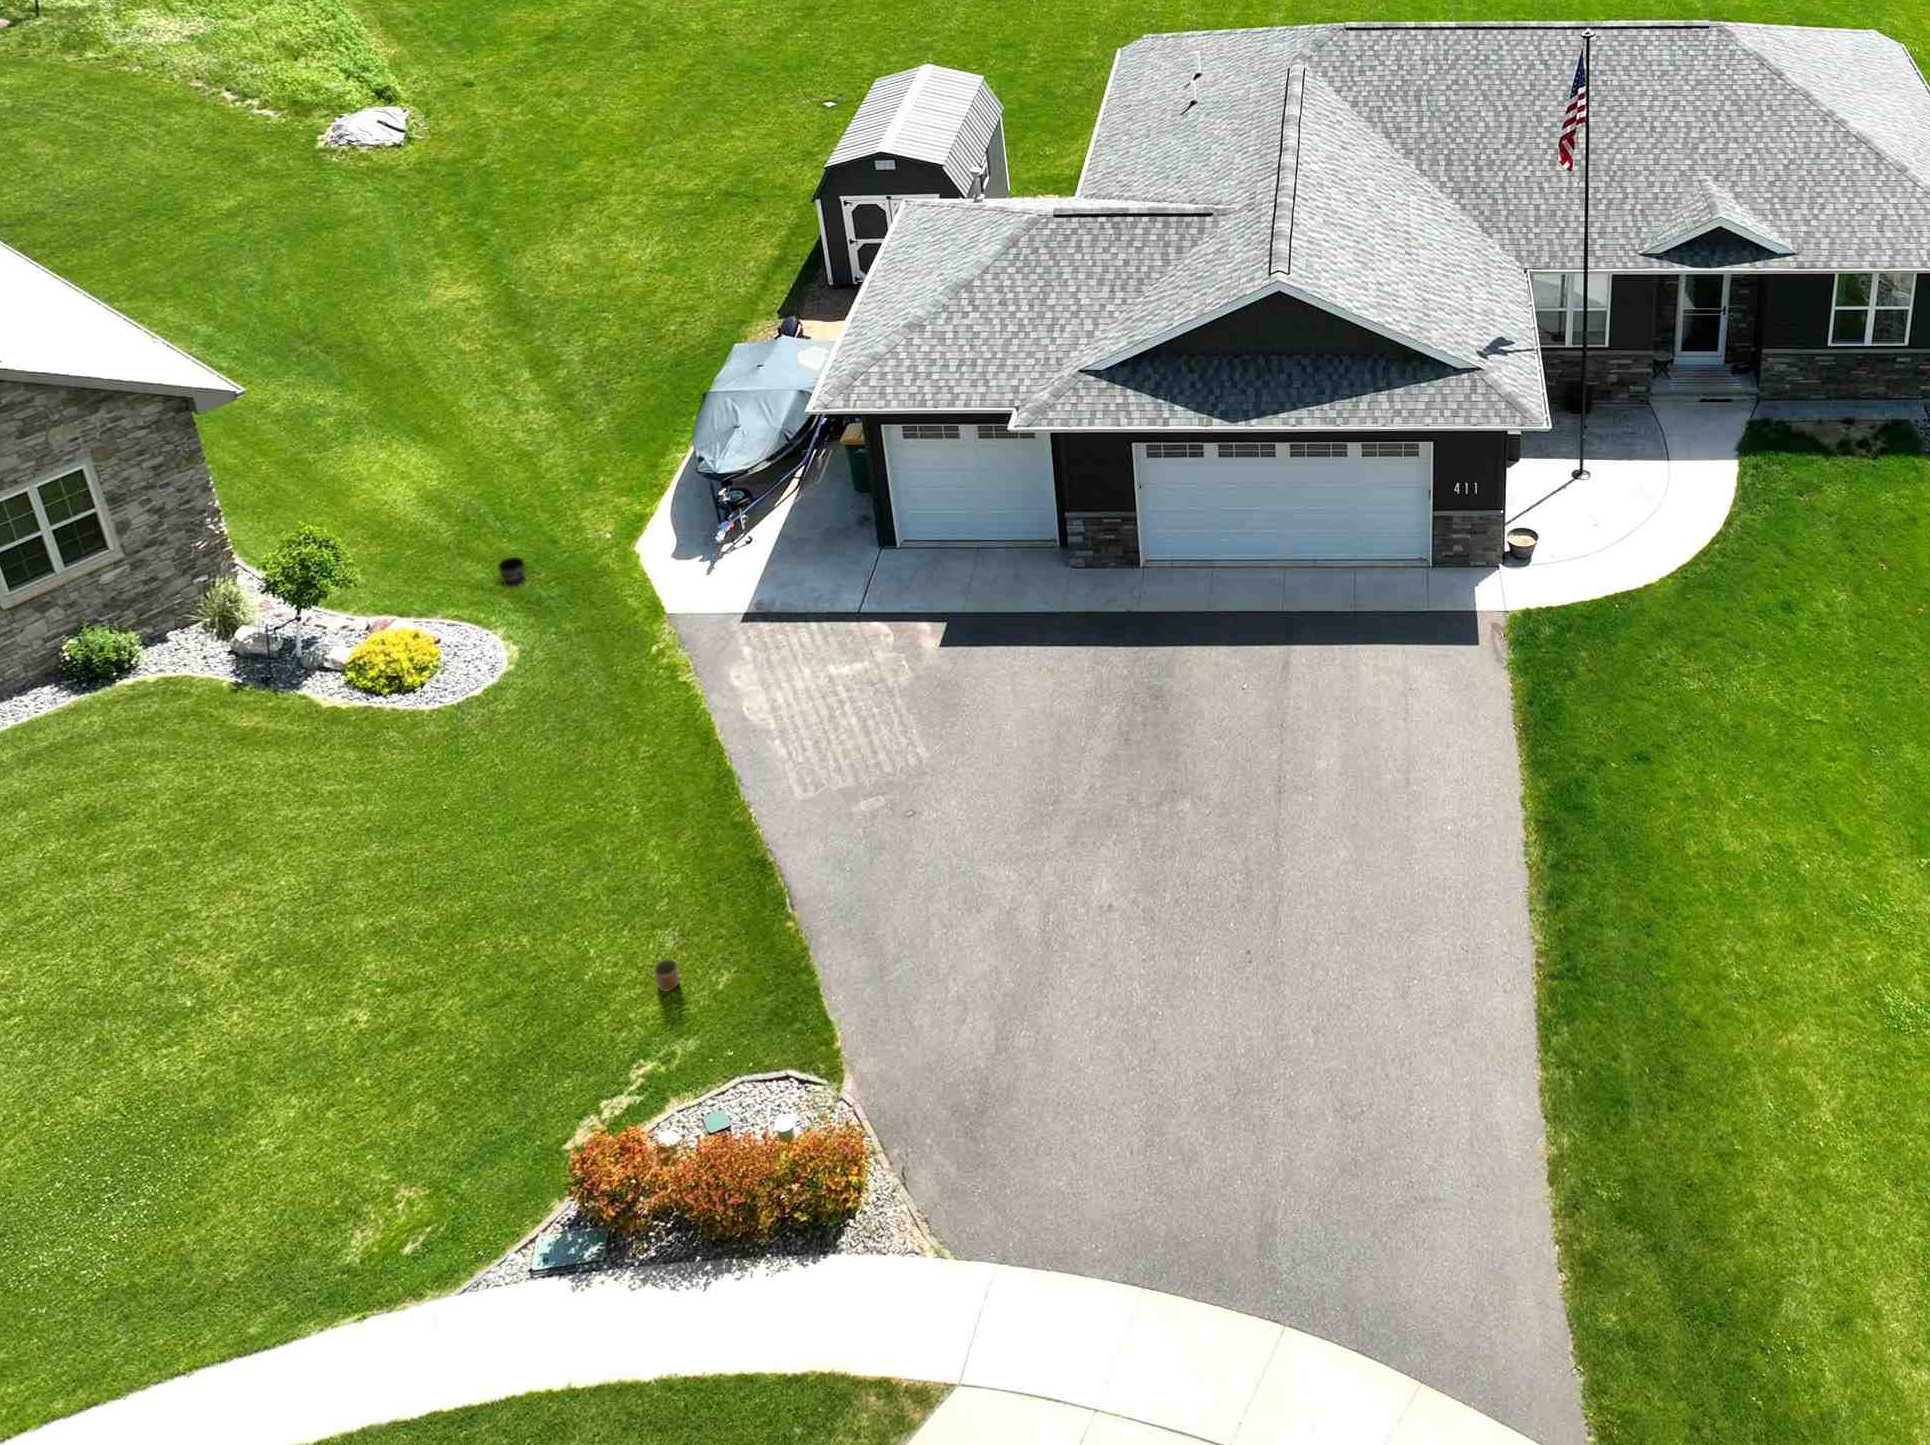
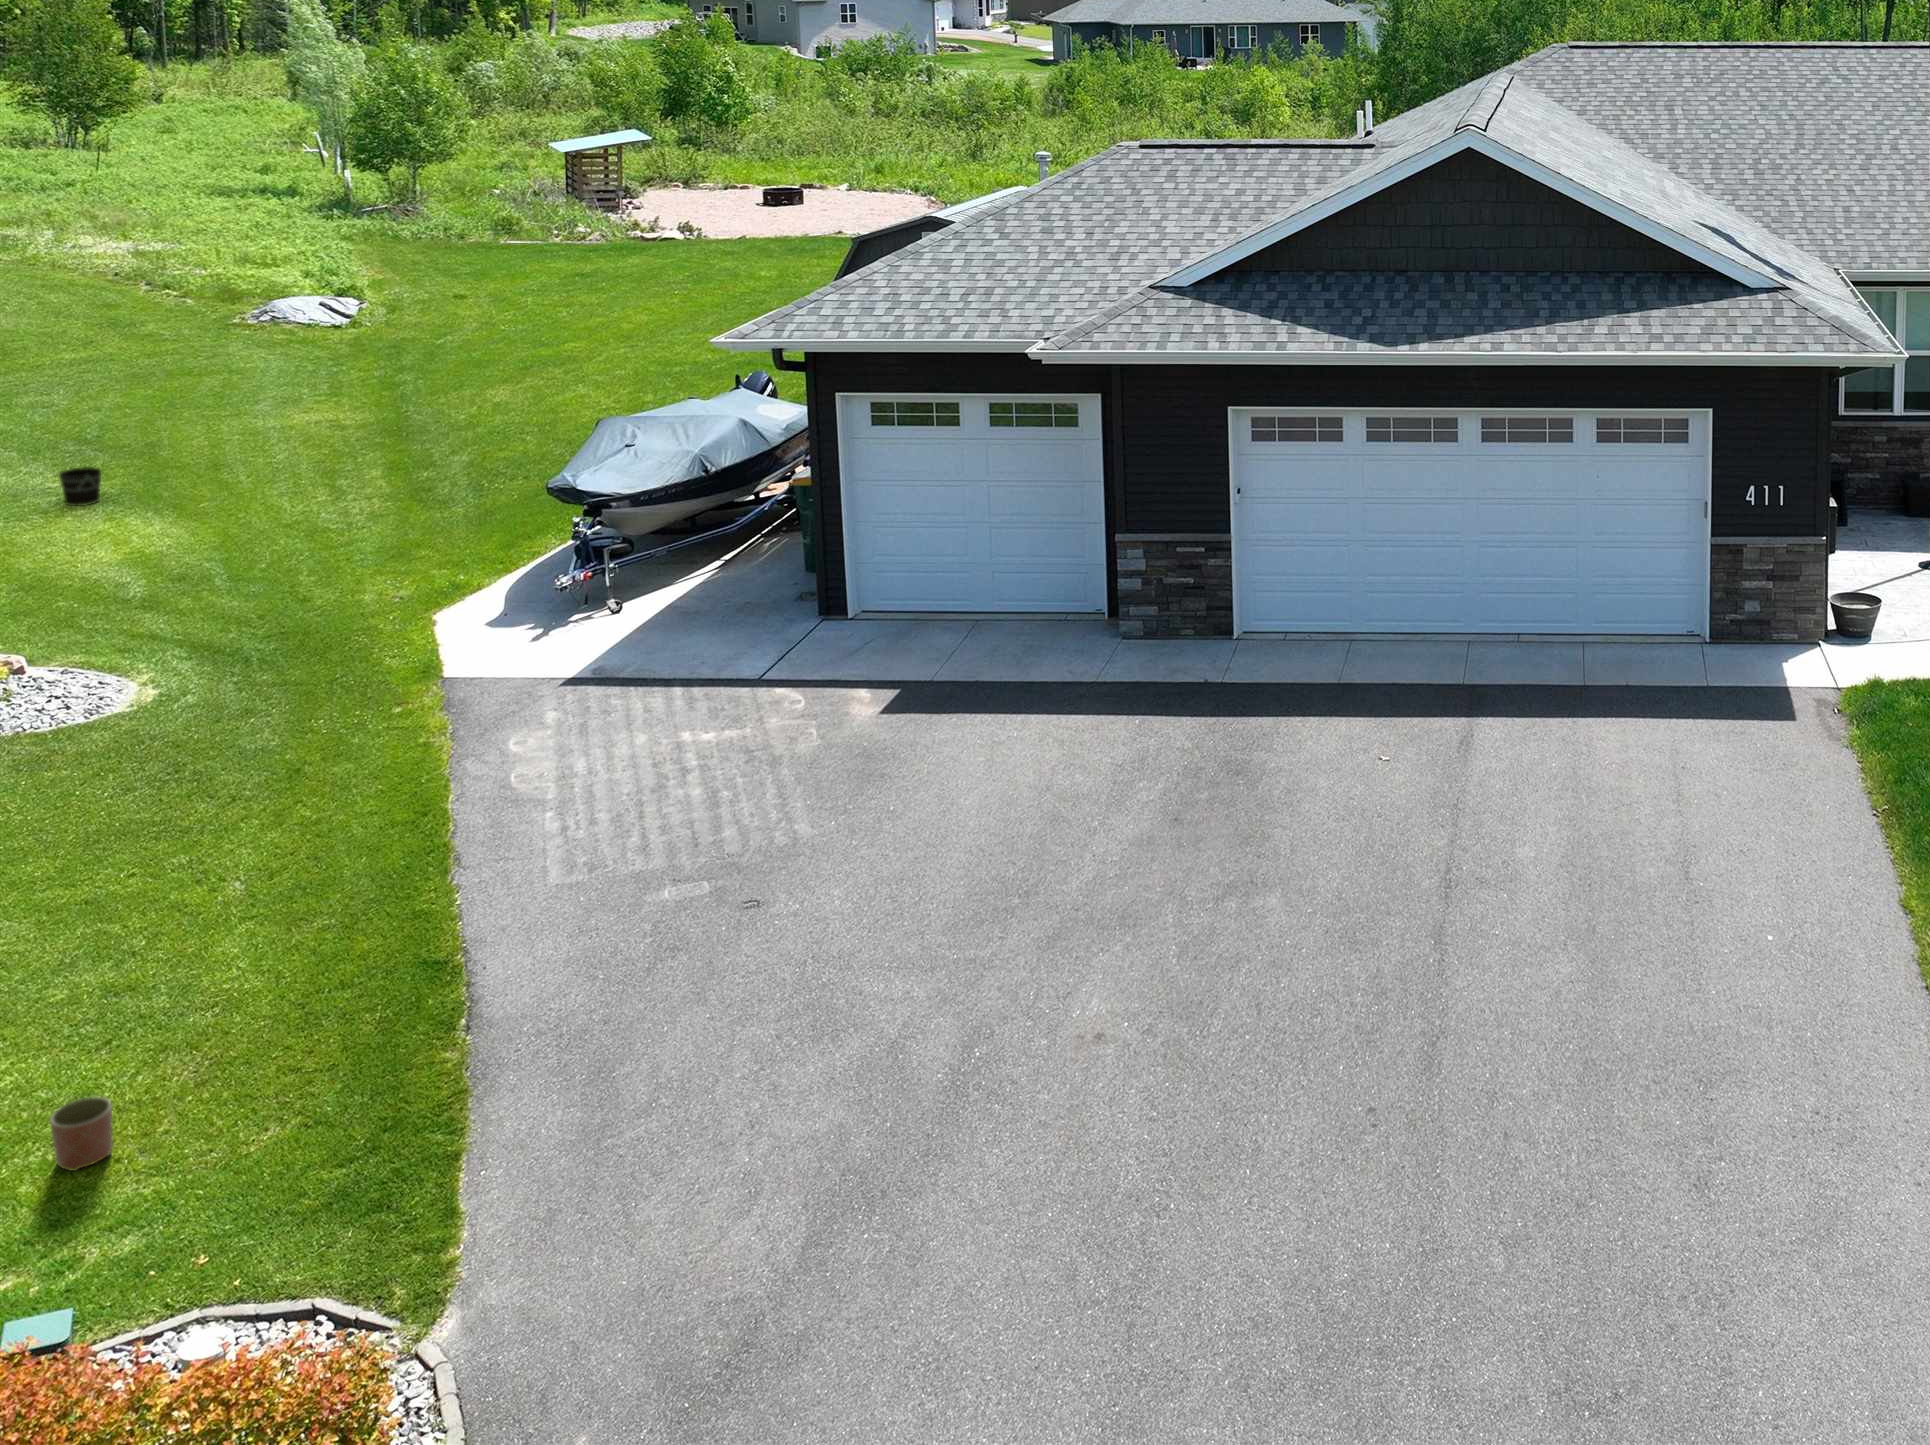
bucket: present [498,557,525,588] -> present [59,467,101,506]

